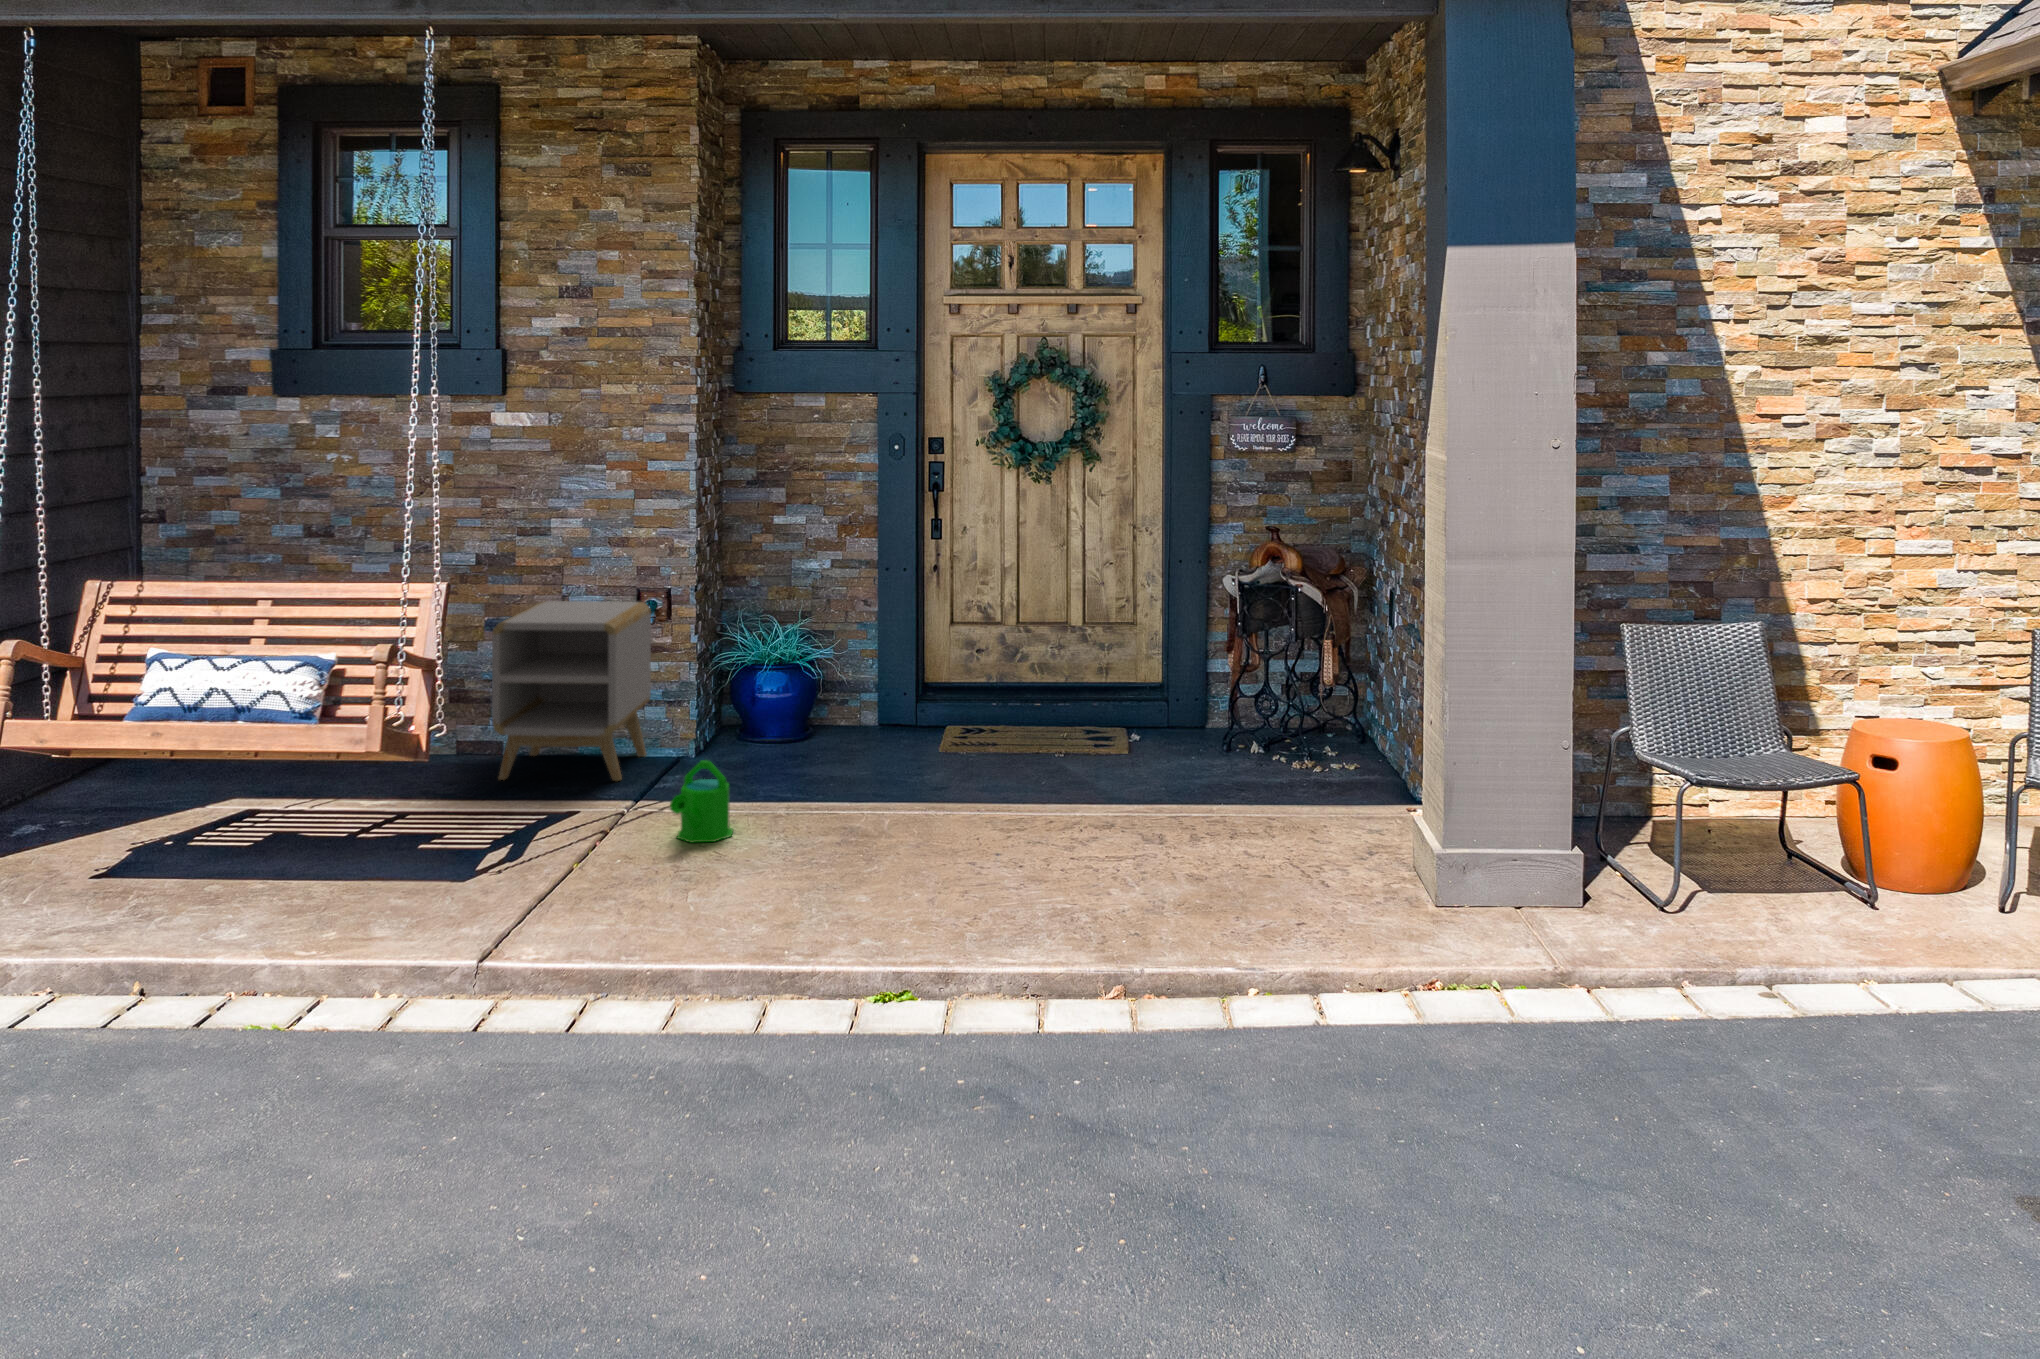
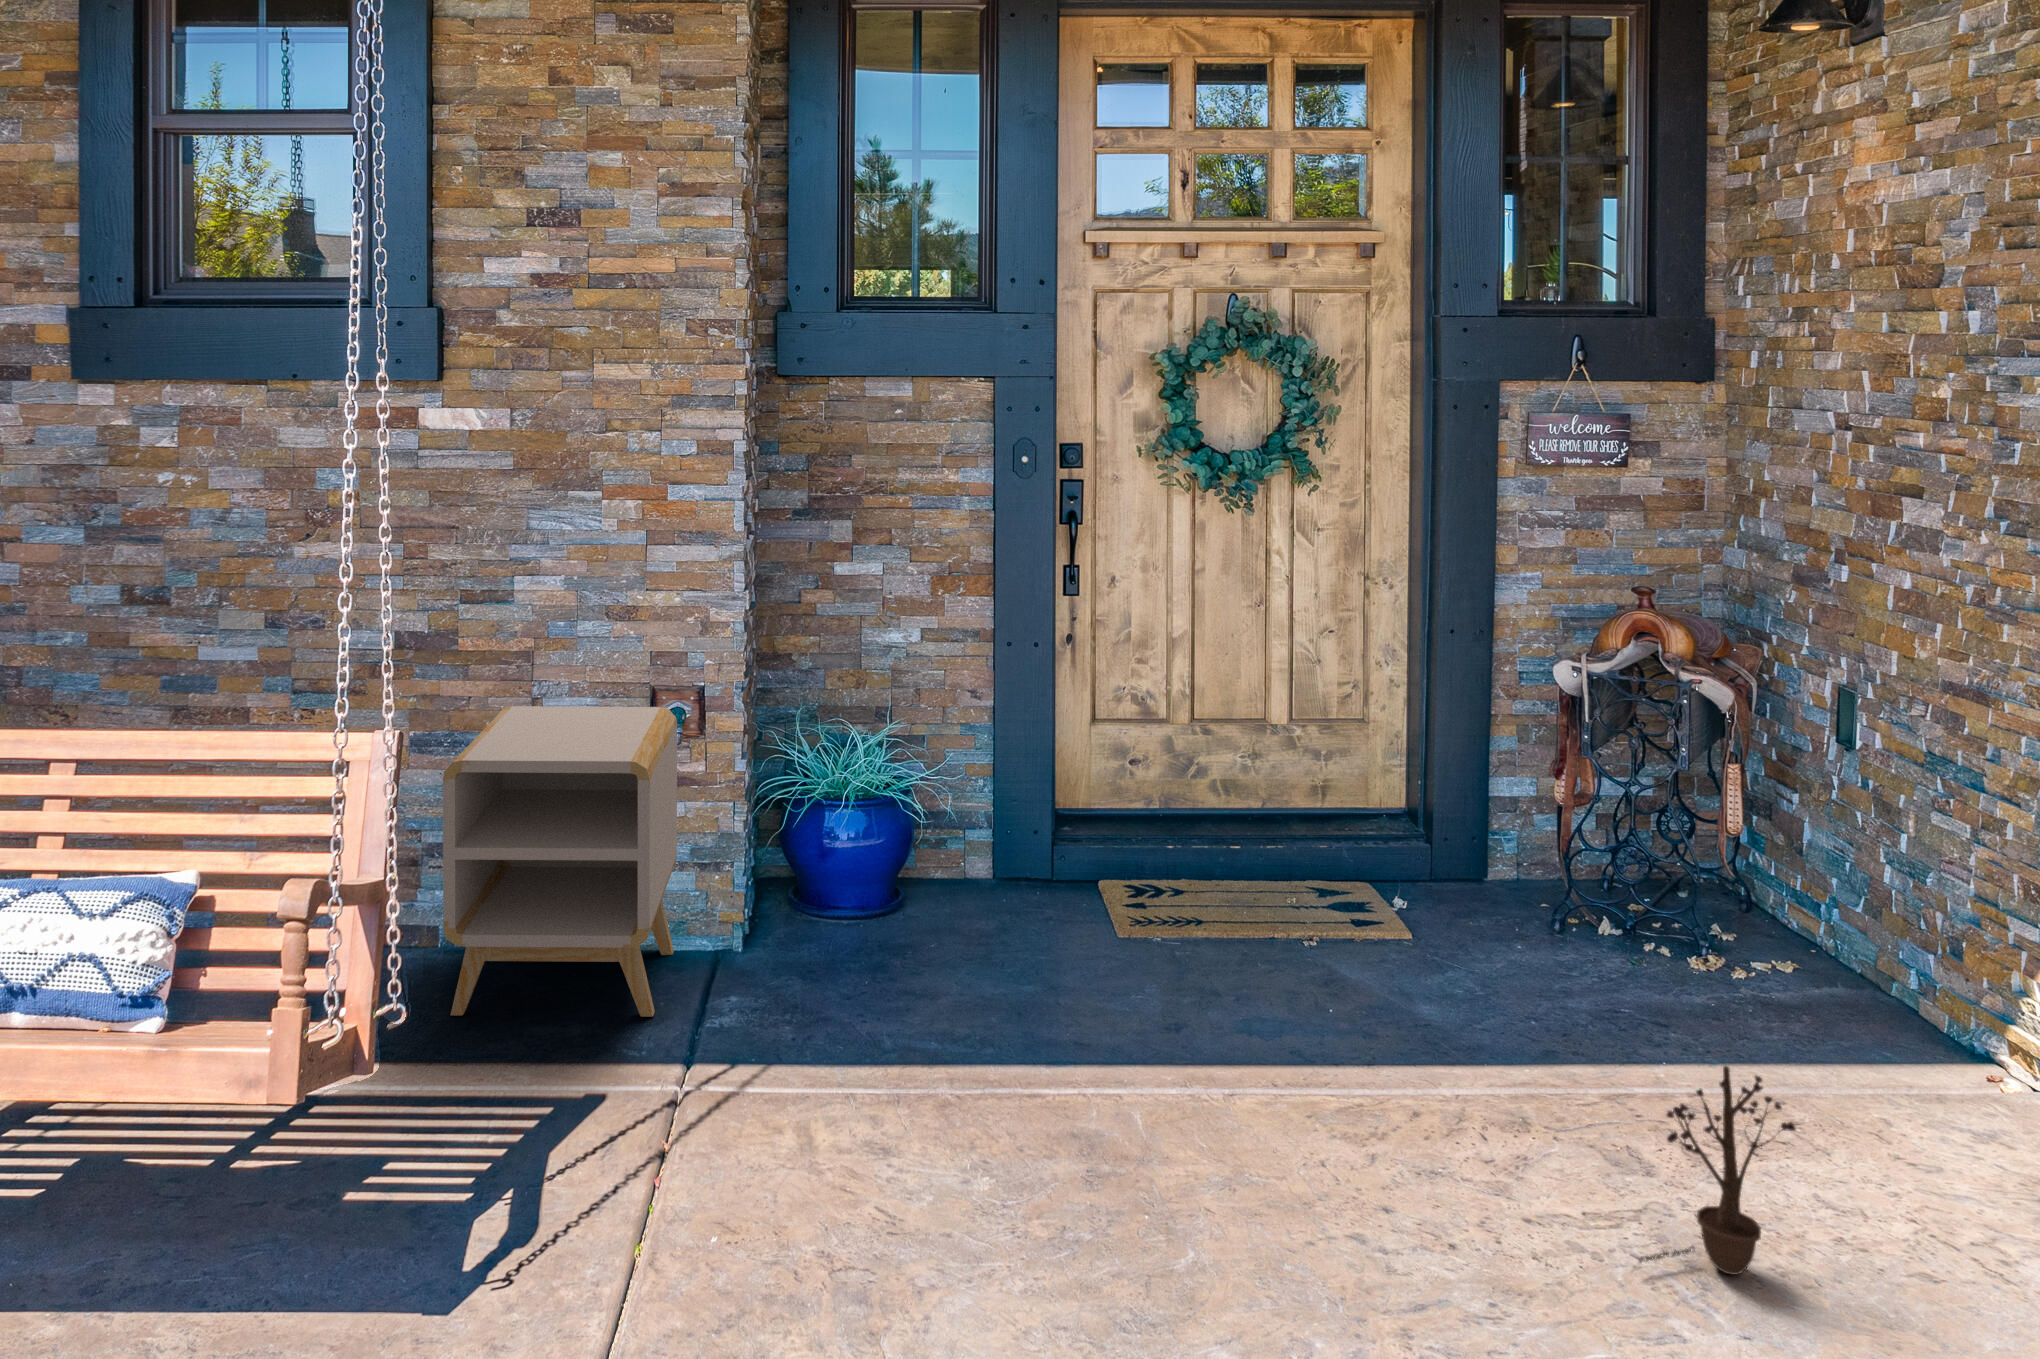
decorative plant: none [1104,759,1187,871] -> present [1639,1066,1796,1275]
watering can: present [670,760,733,842] -> none [801,1032,901,1191]

